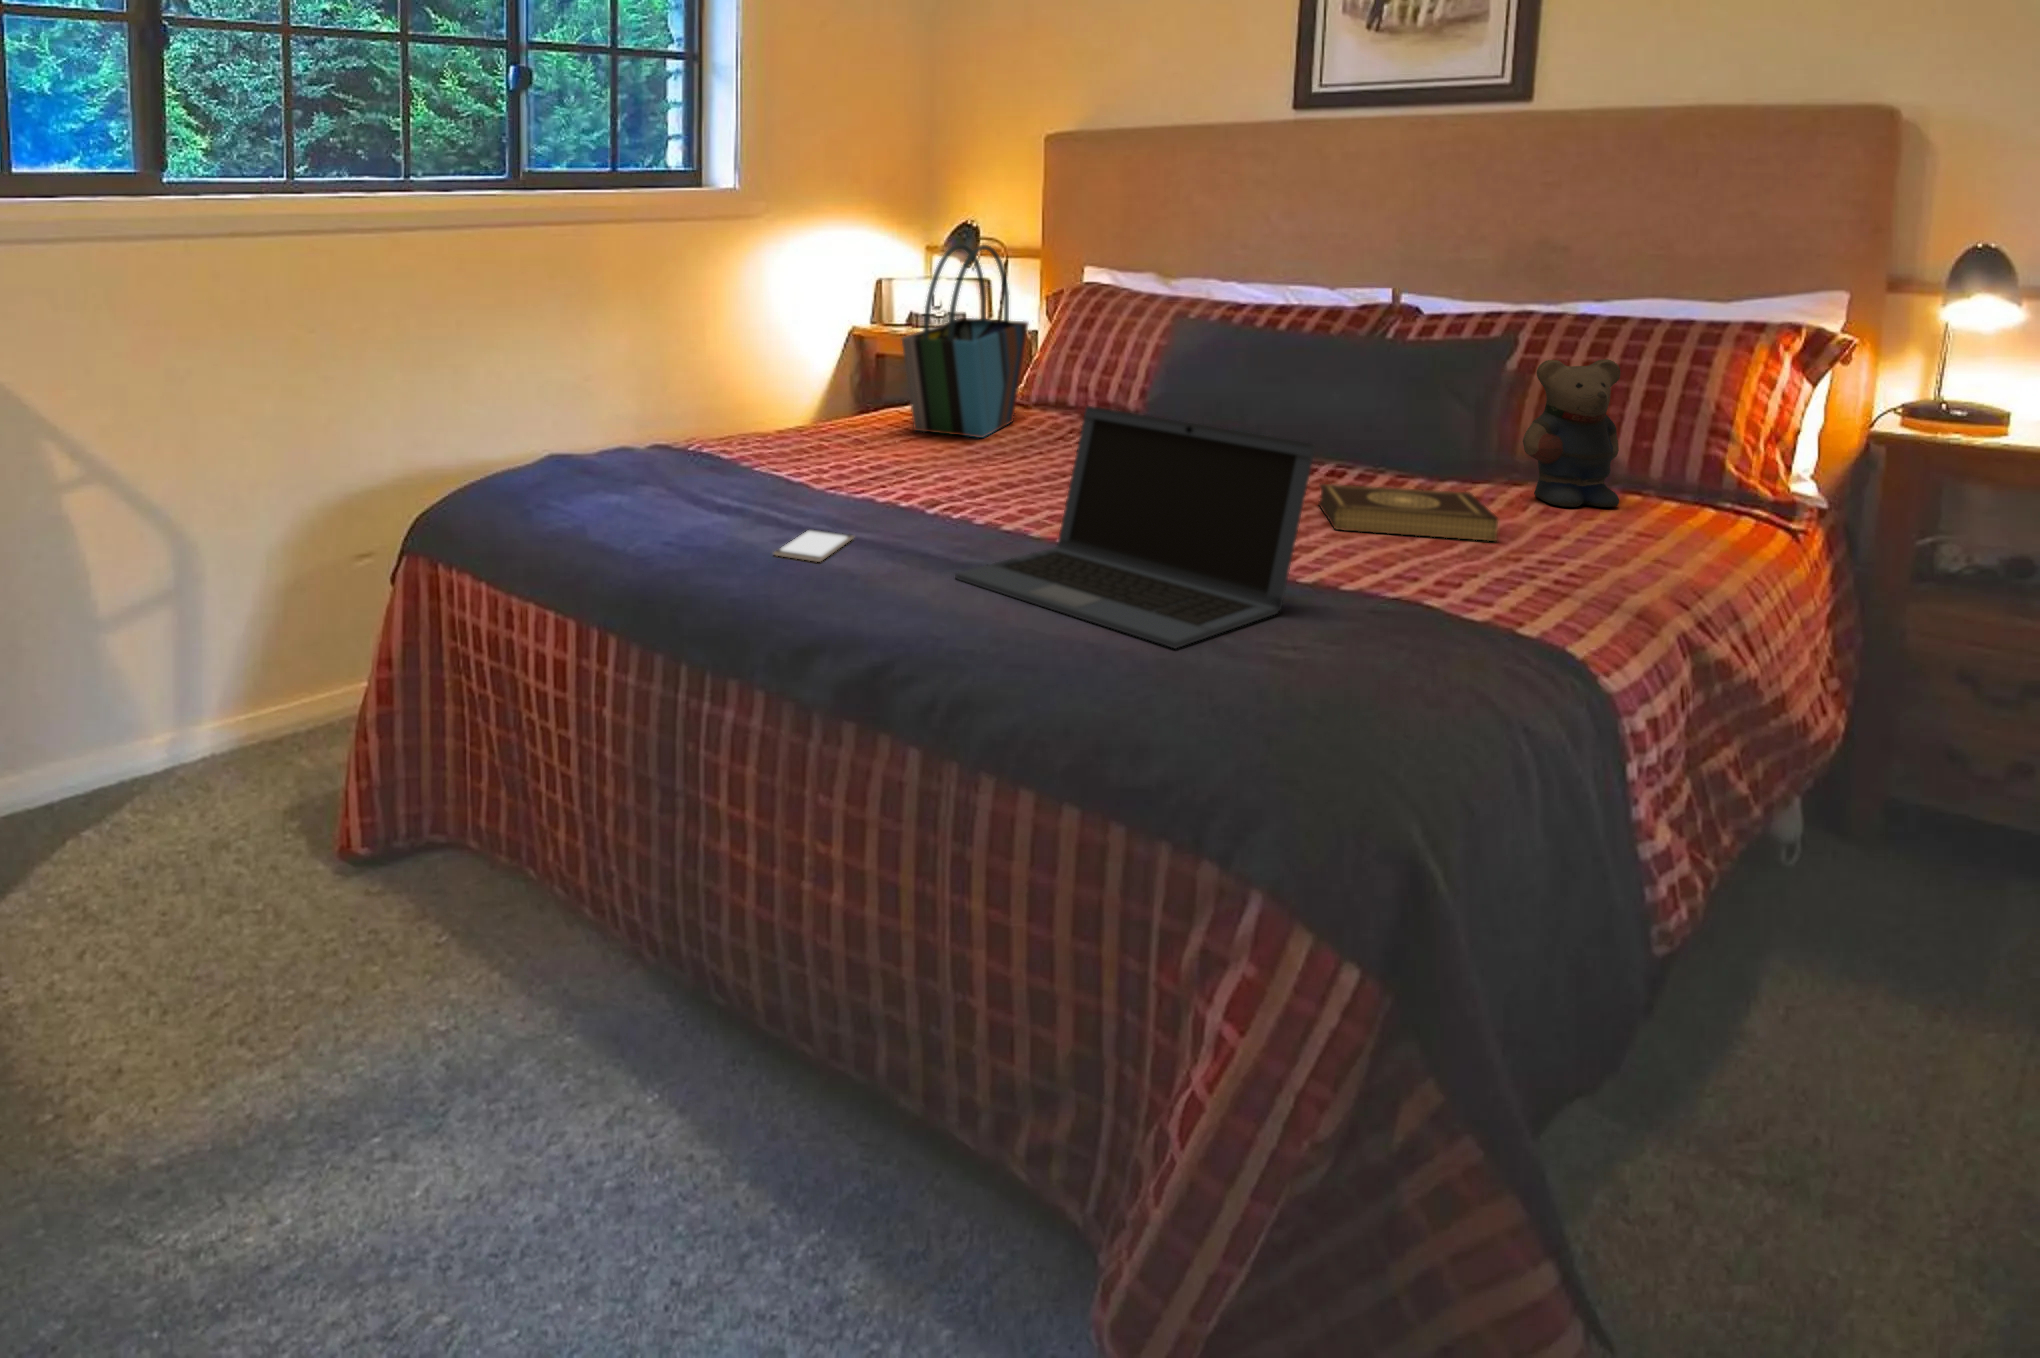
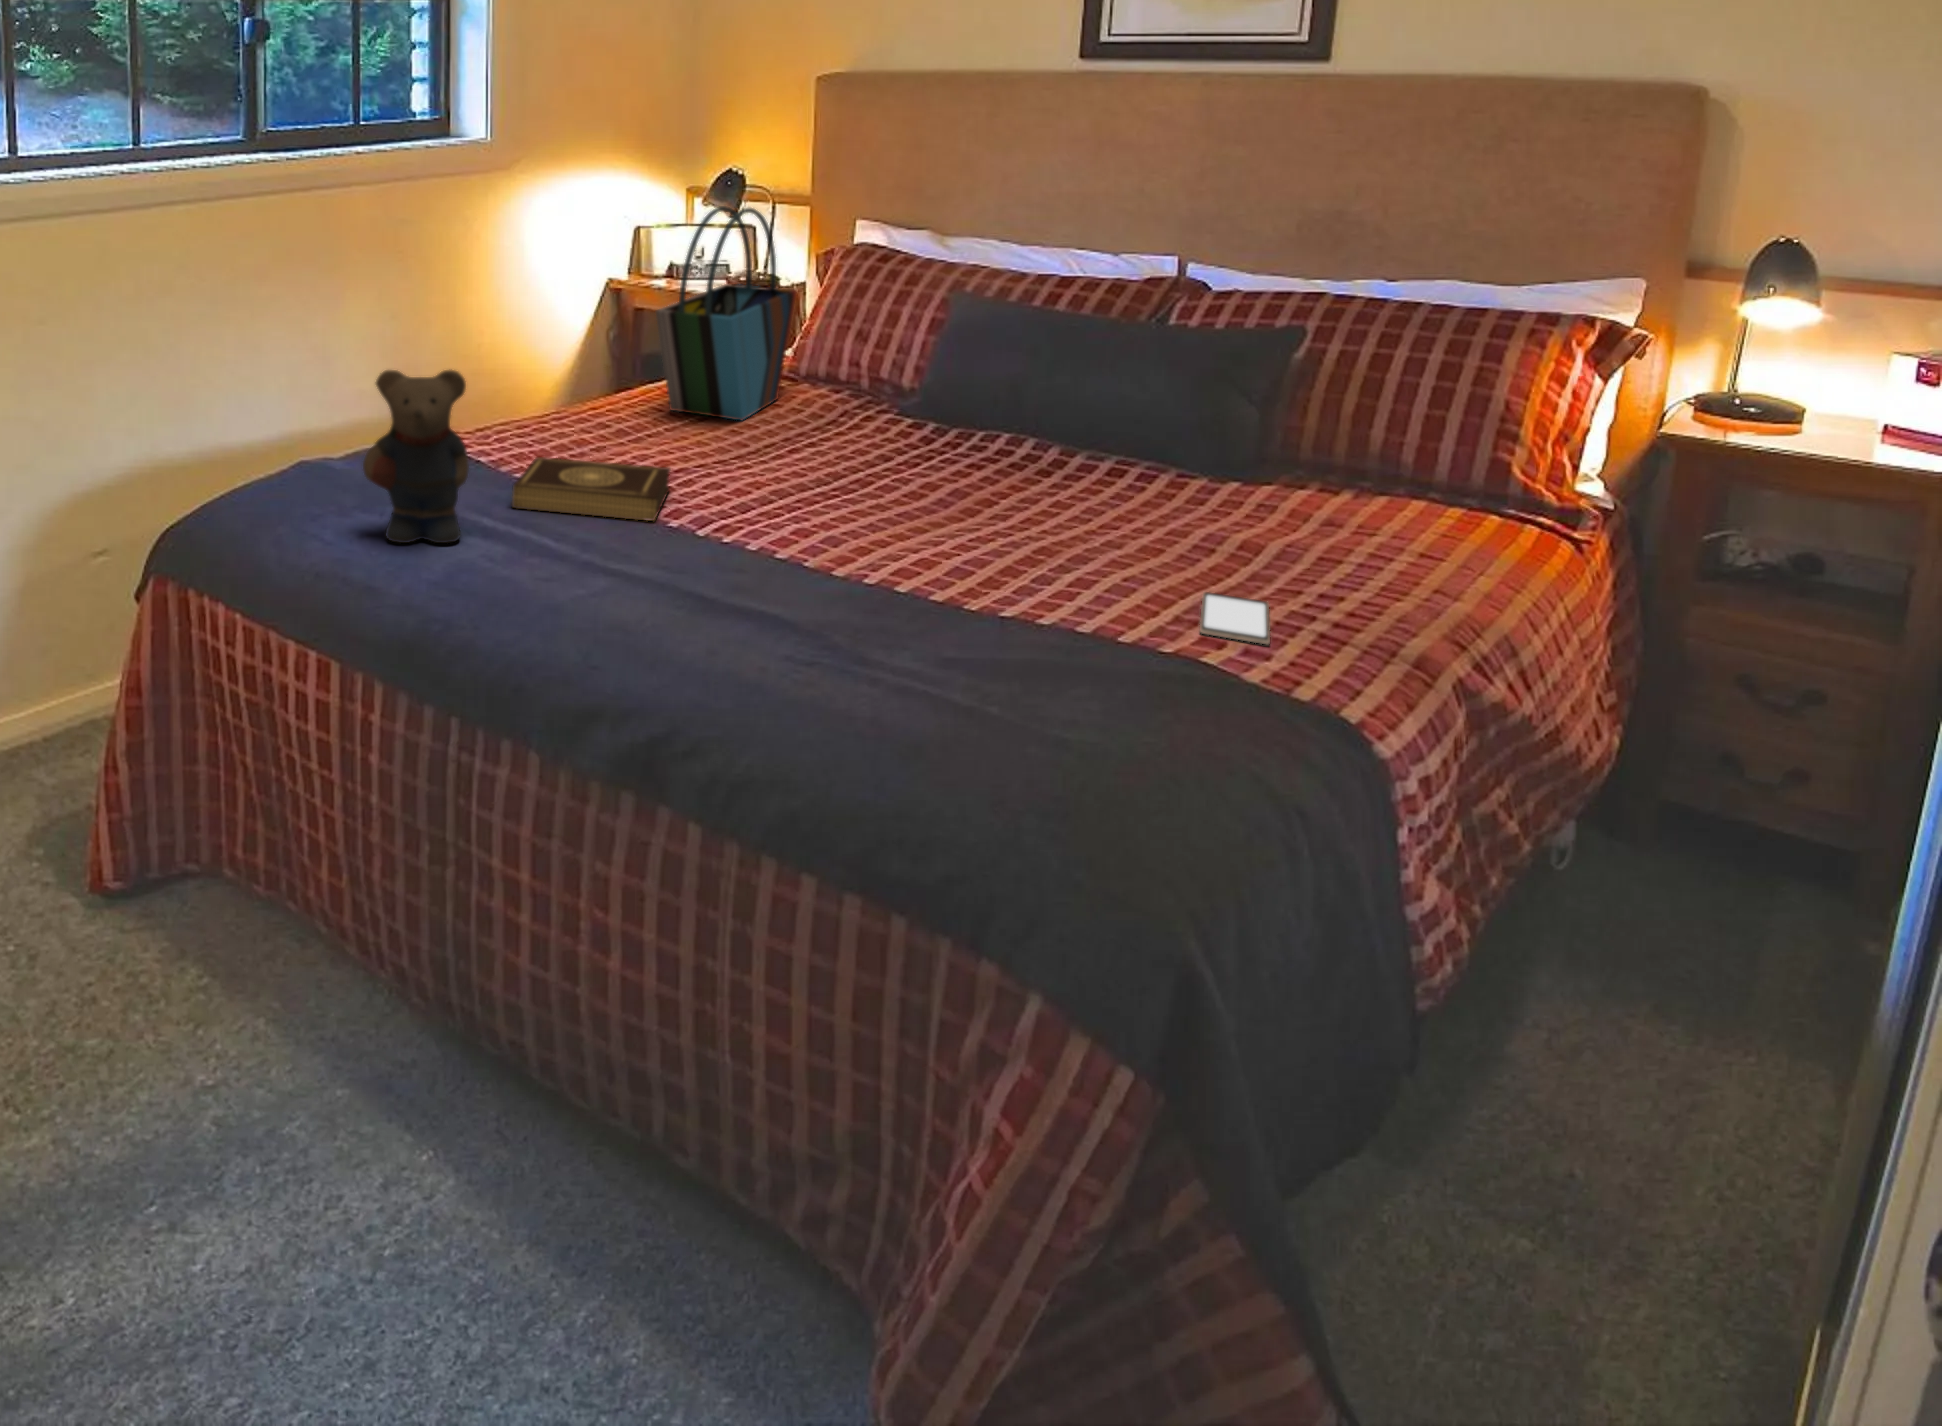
teddy bear: present [1523,359,1620,507] -> present [363,370,469,543]
laptop: present [955,406,1316,648] -> none [684,412,1078,710]
book: present [1319,484,1498,541] -> present [512,457,670,521]
smartphone: present [774,529,853,562] -> present [1200,592,1270,644]

